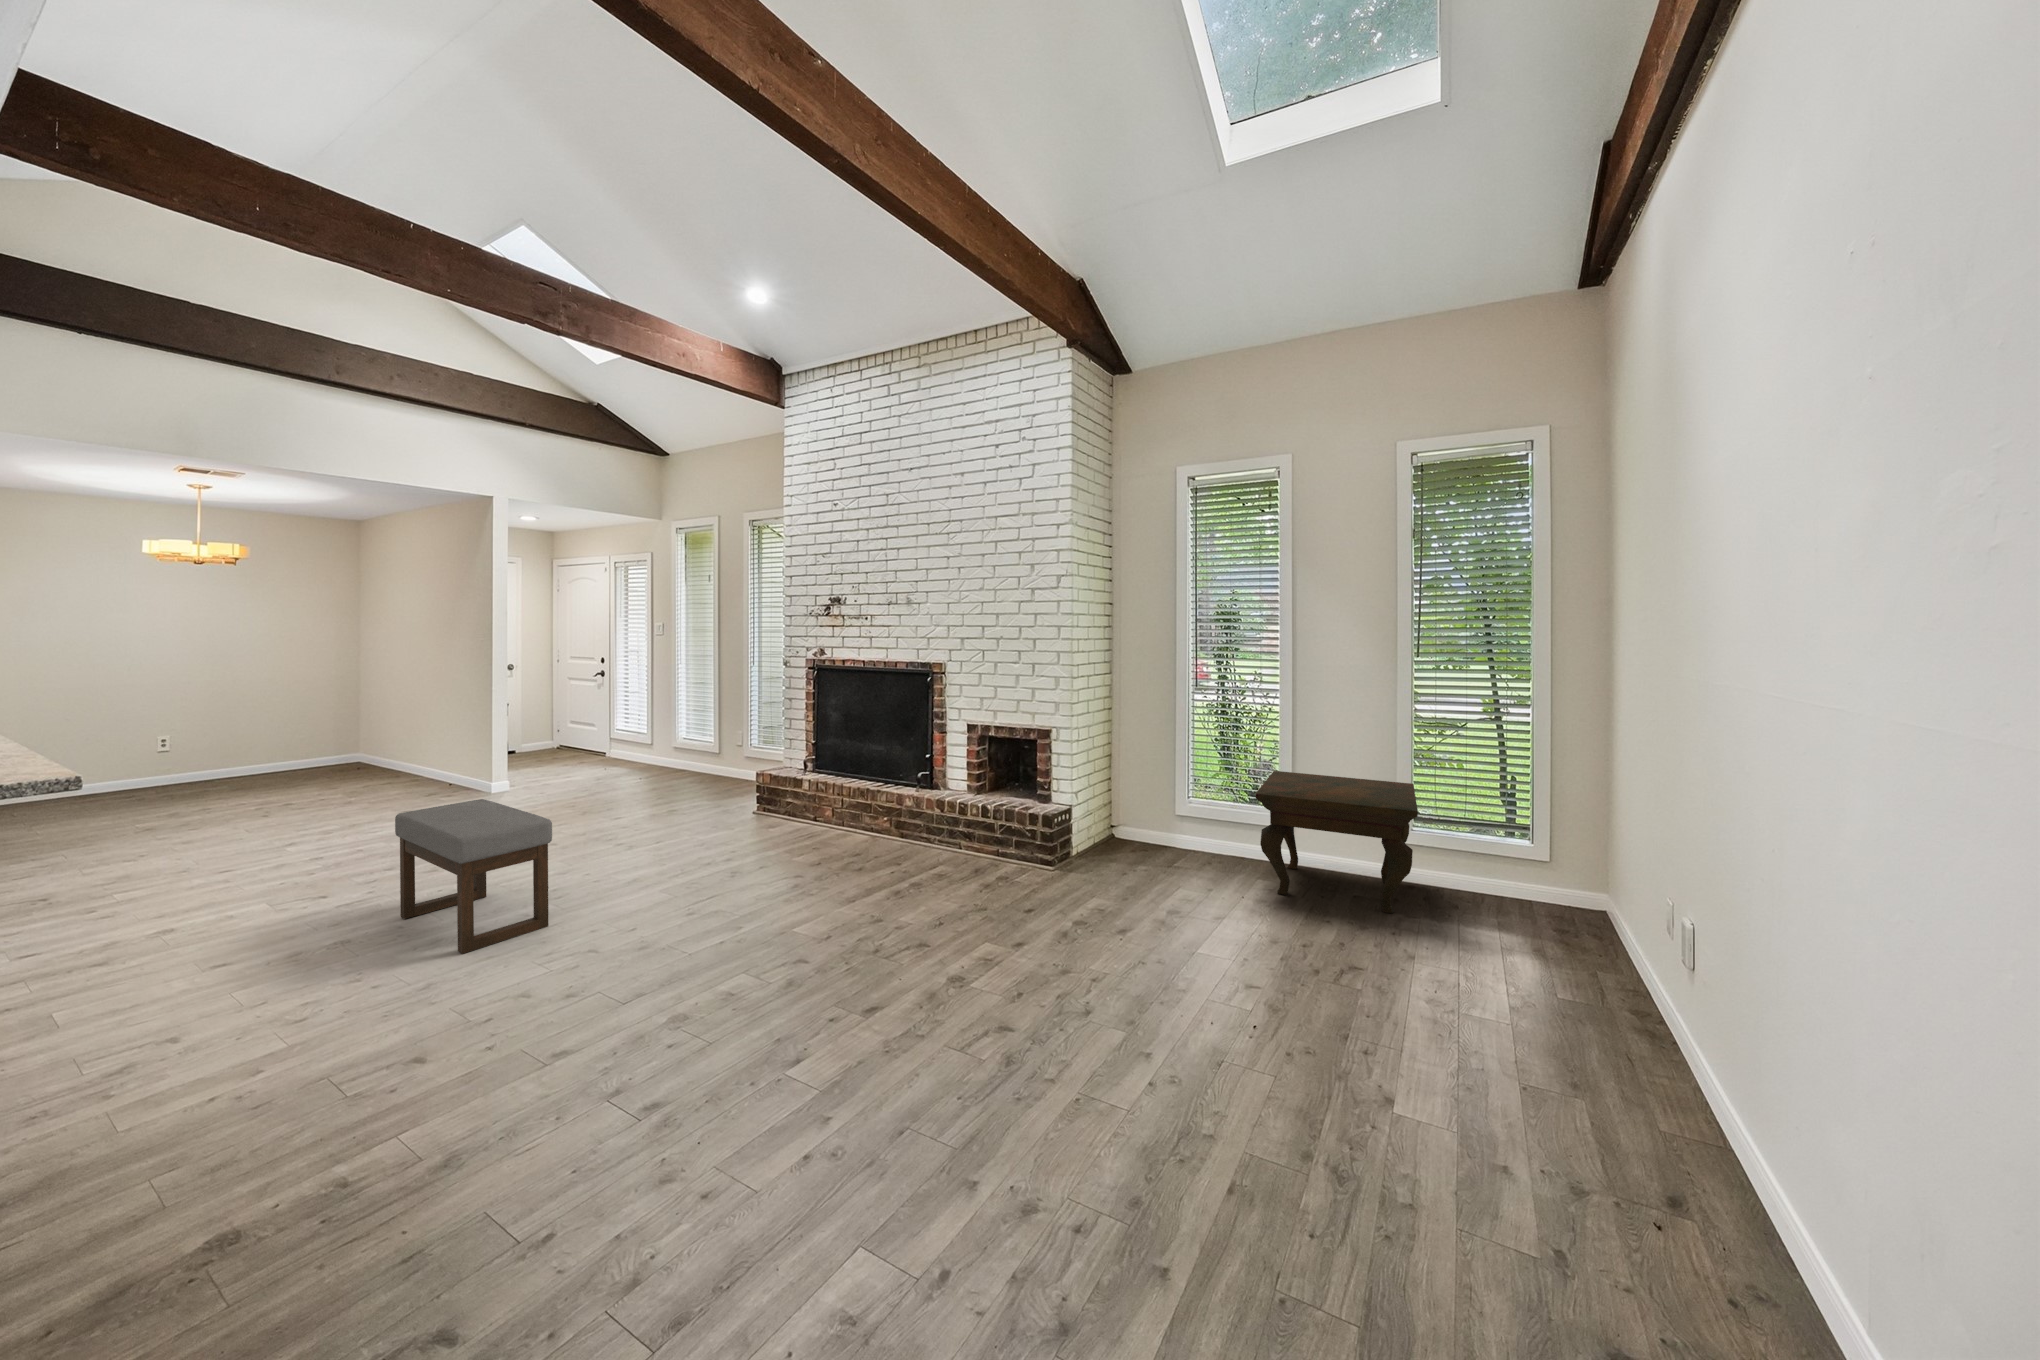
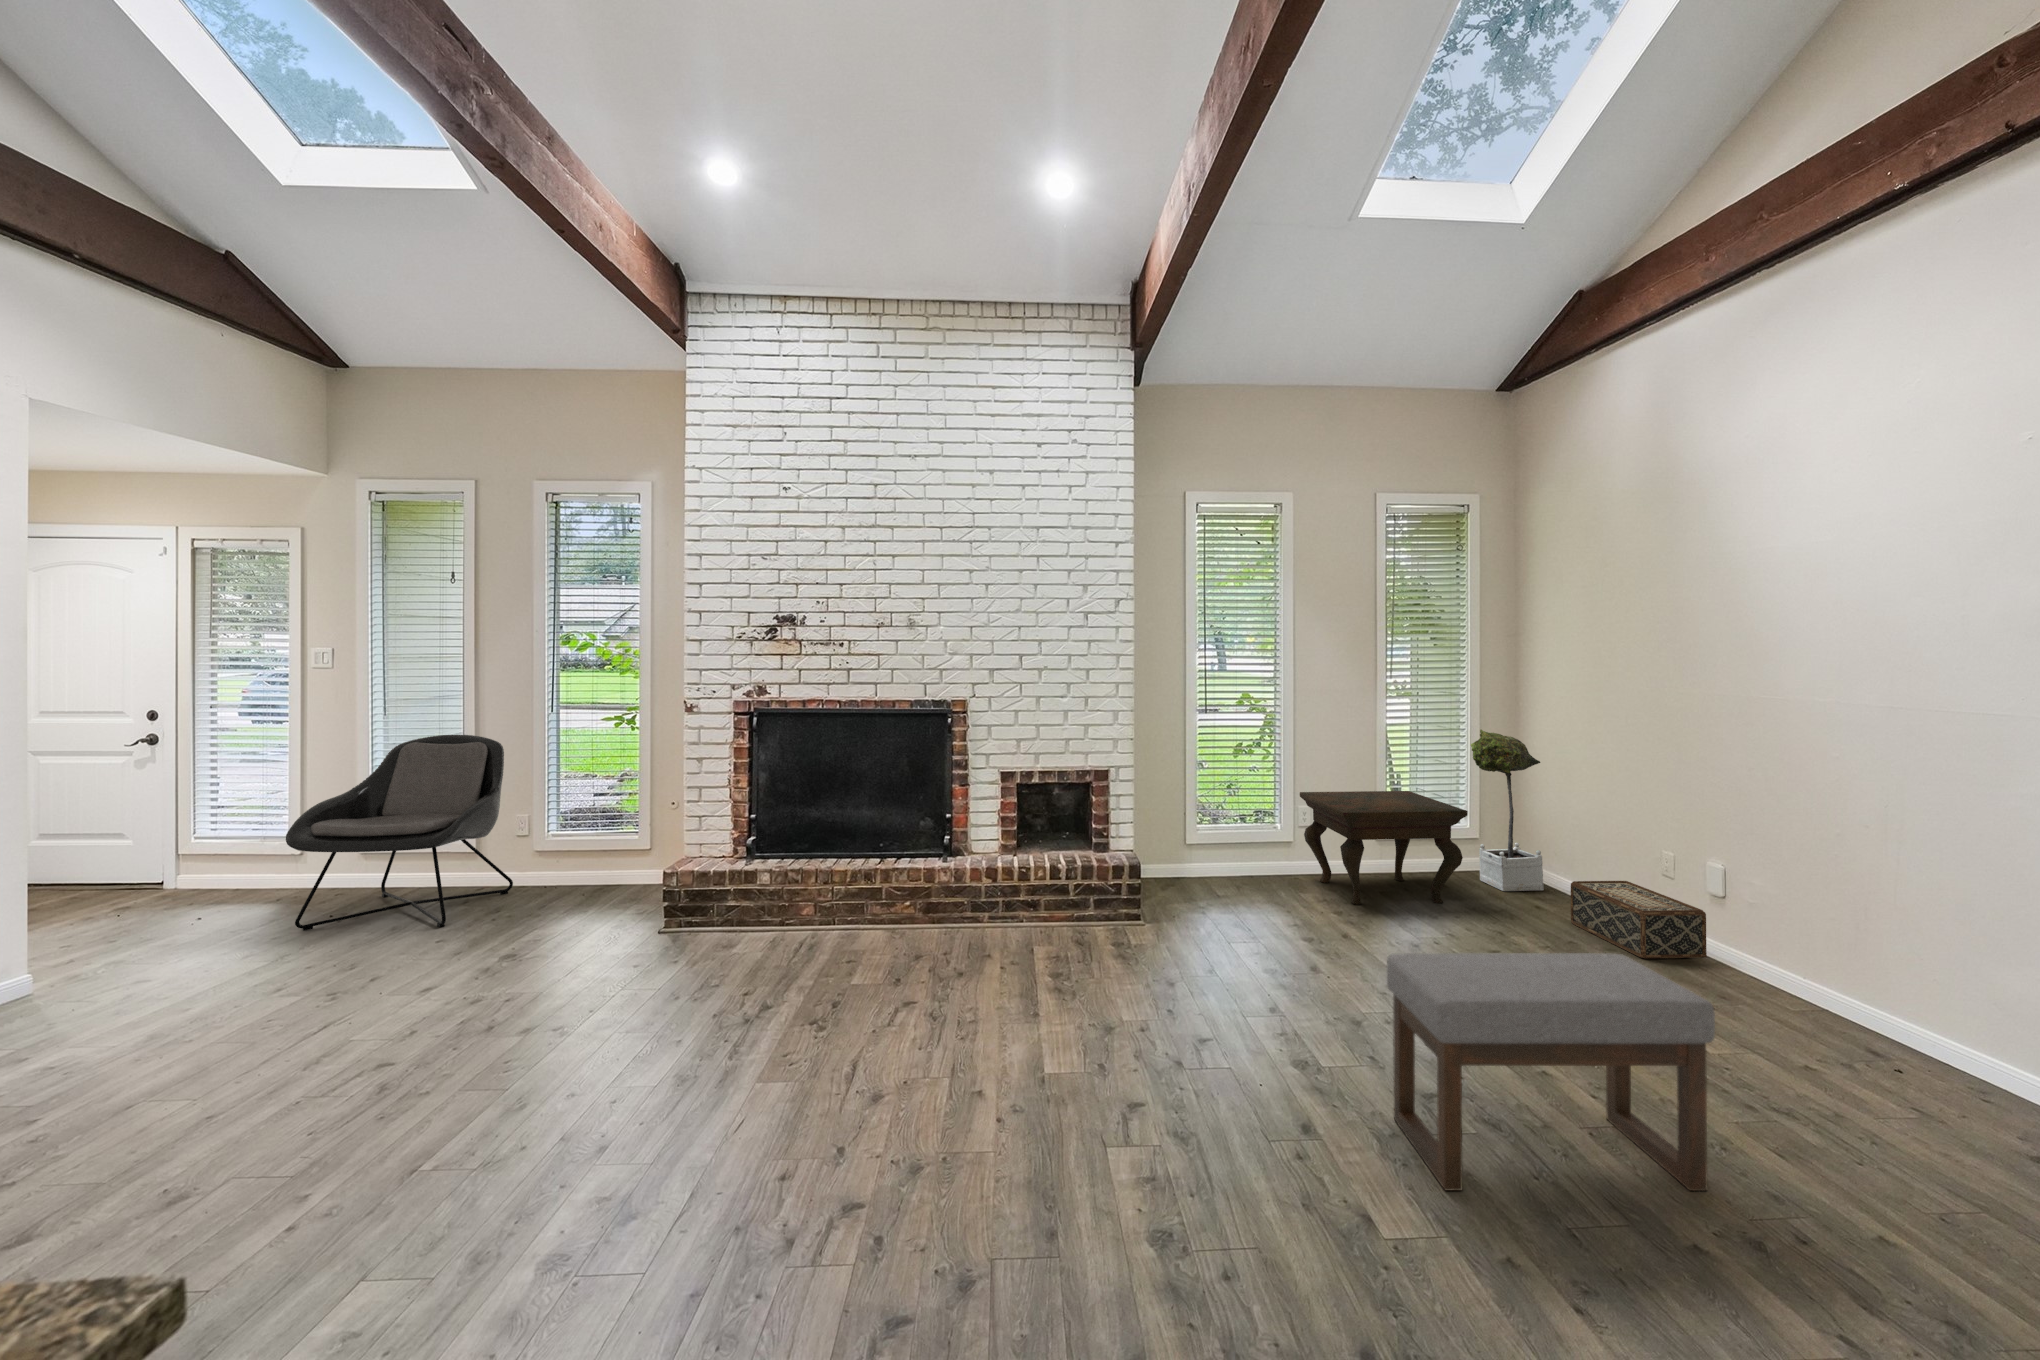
lounge chair: none [608,676,727,790] -> present [286,735,513,931]
potted tree: none [1483,718,1587,930] -> present [1471,730,1544,891]
ottoman: present [395,799,552,954] -> present [1387,953,1715,1191]
woven basket: none [1530,919,1674,1061] -> present [1571,881,1707,958]

